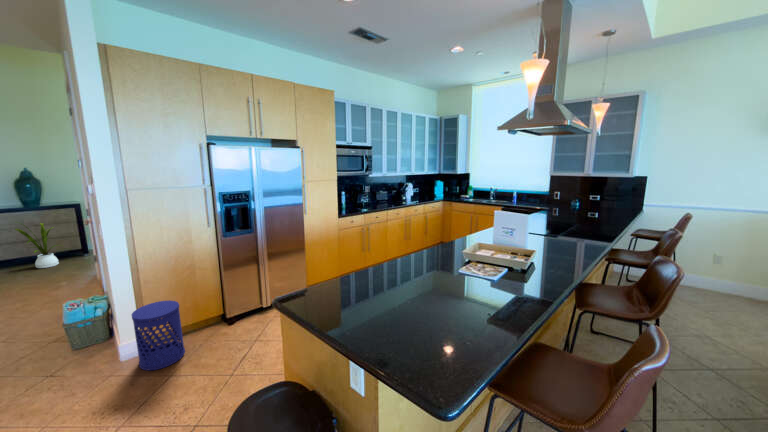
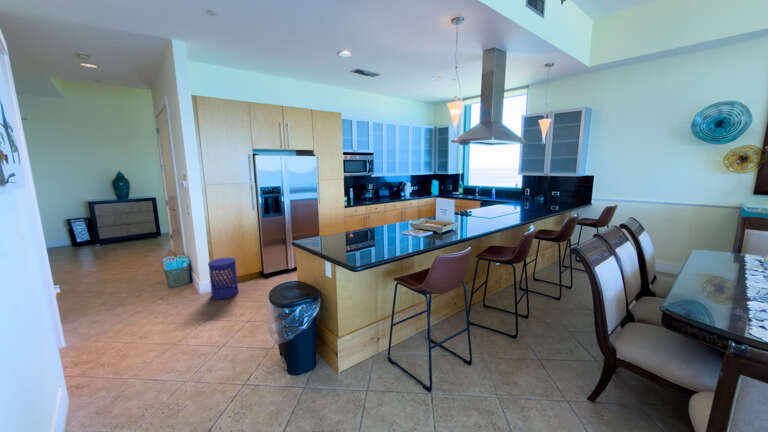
house plant: present [15,223,59,268] -> none [111,210,145,245]

